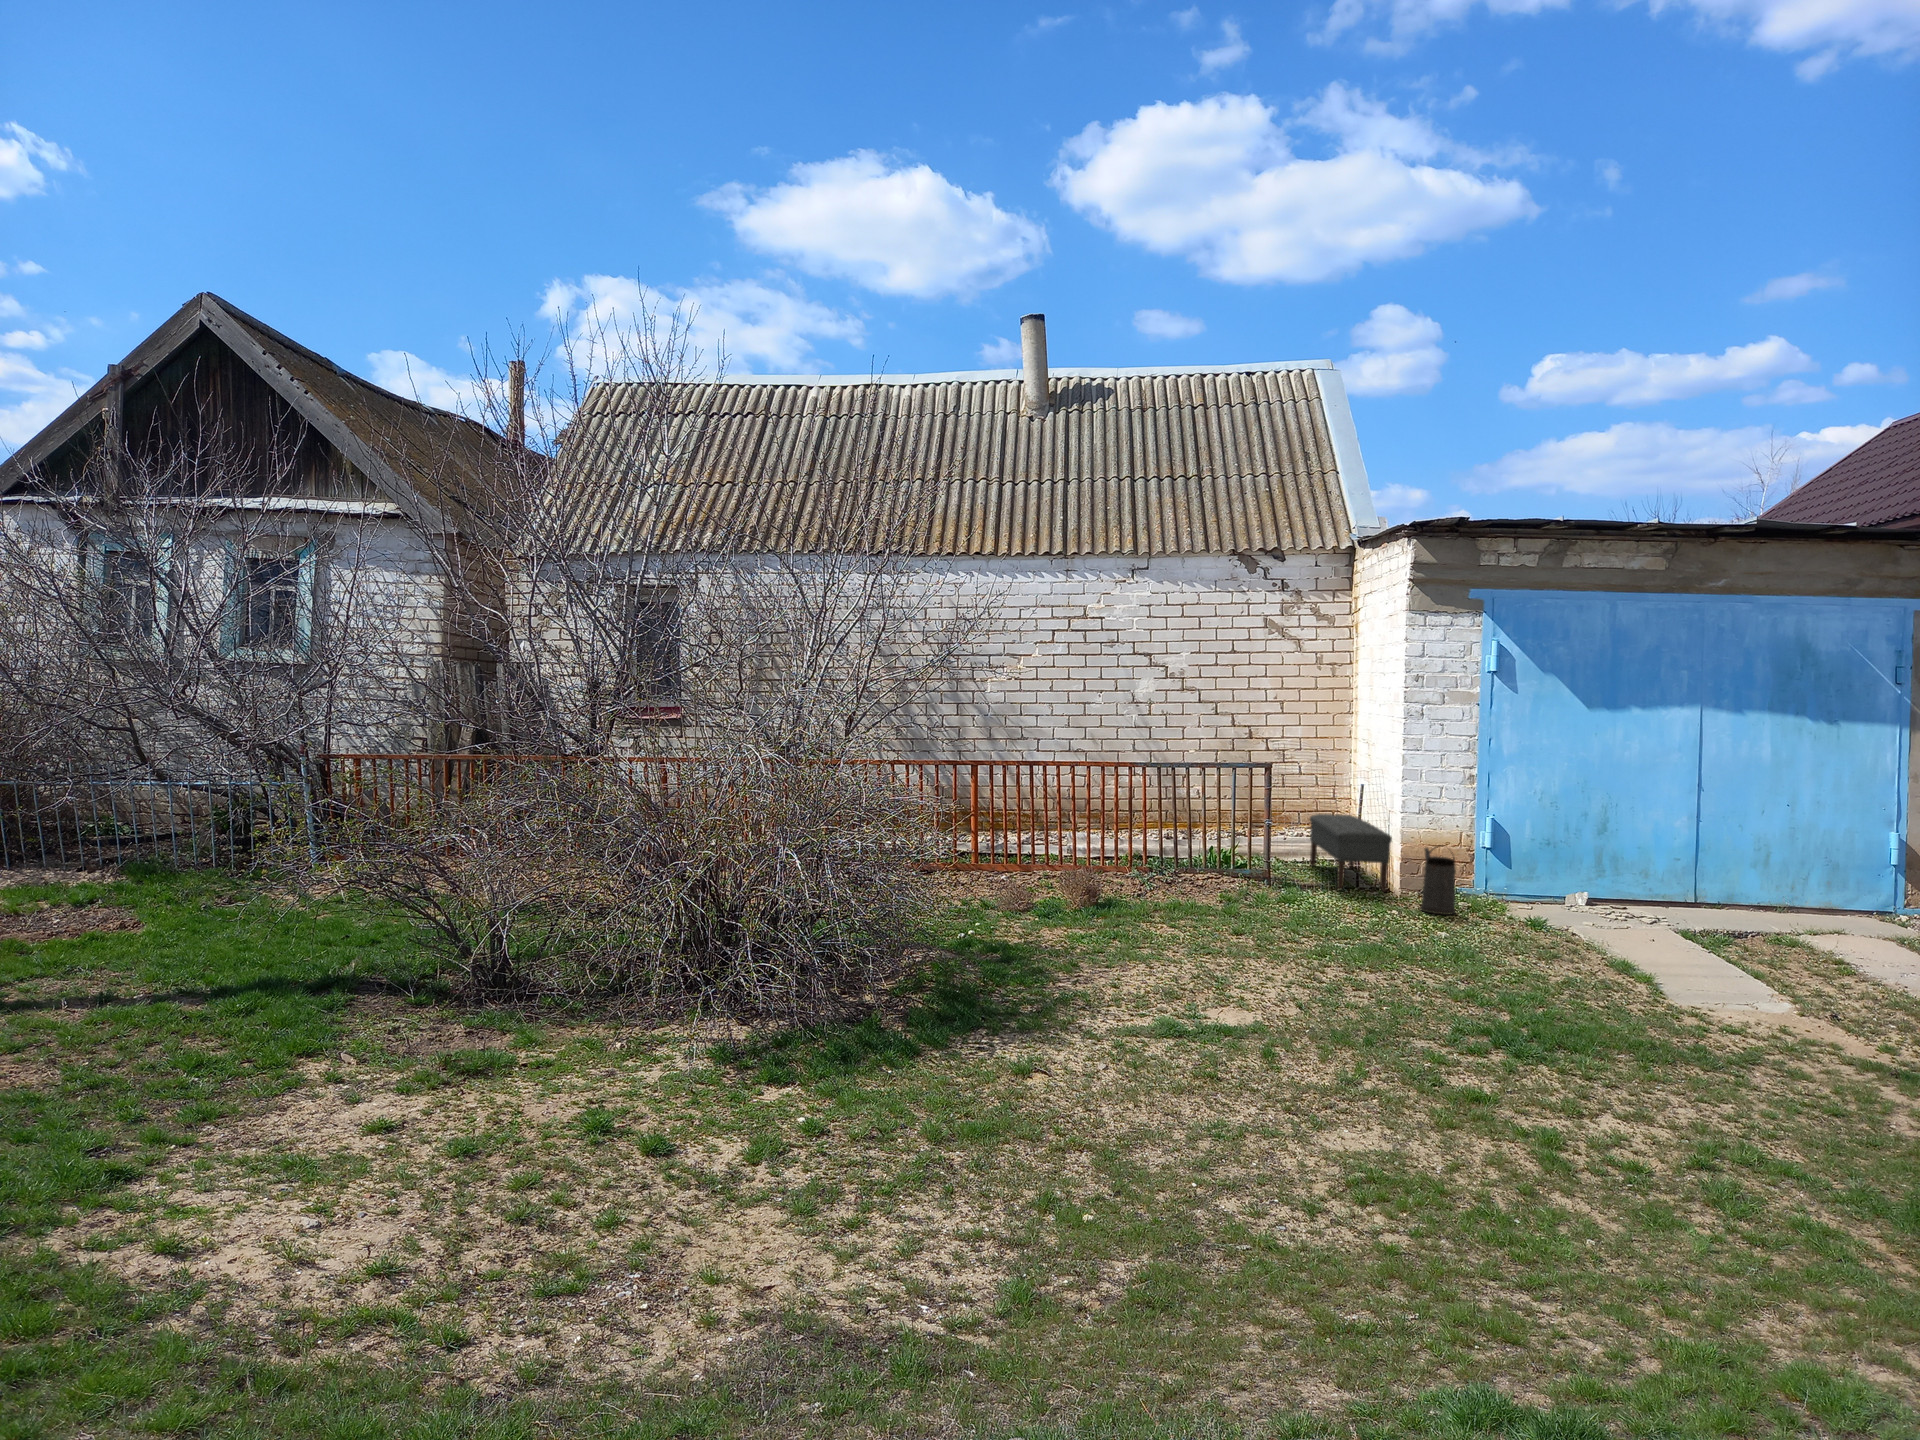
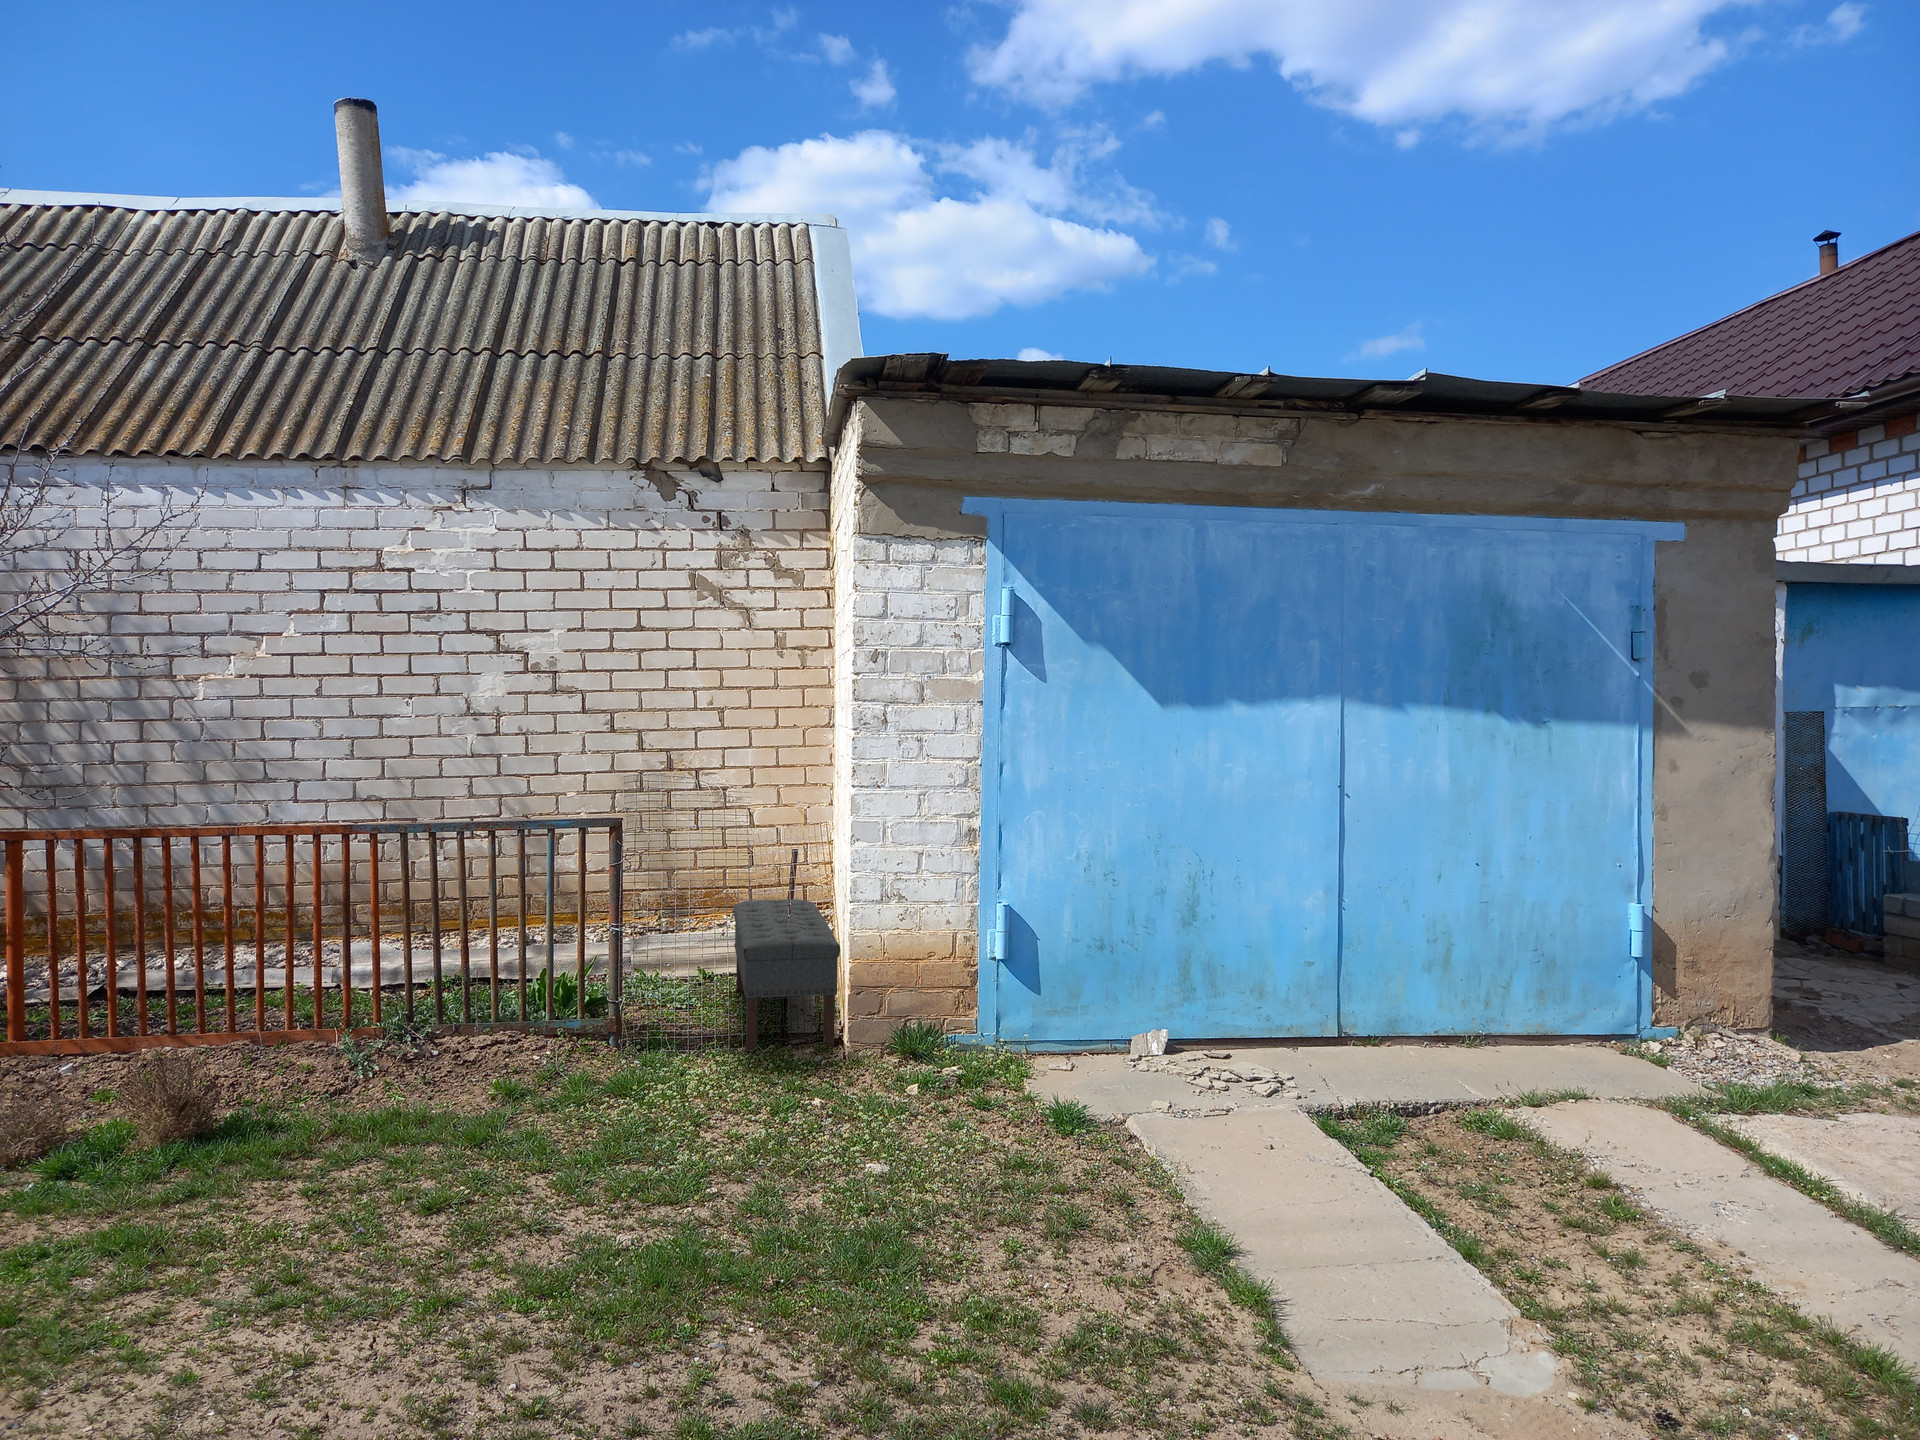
watering can: present [1420,847,1456,915] -> none [876,962,939,1097]

